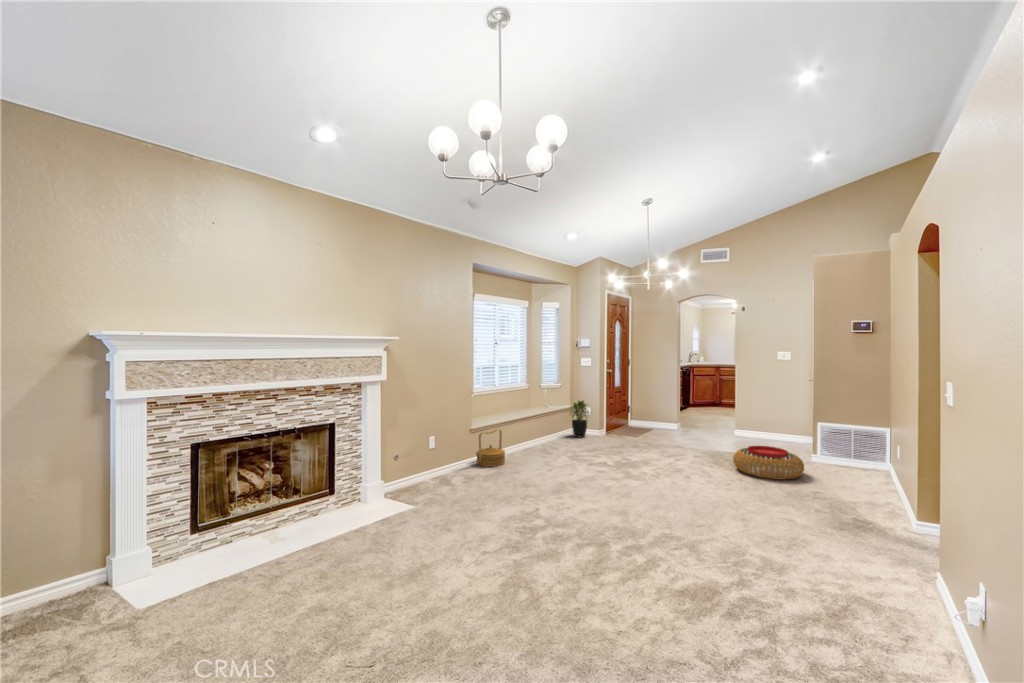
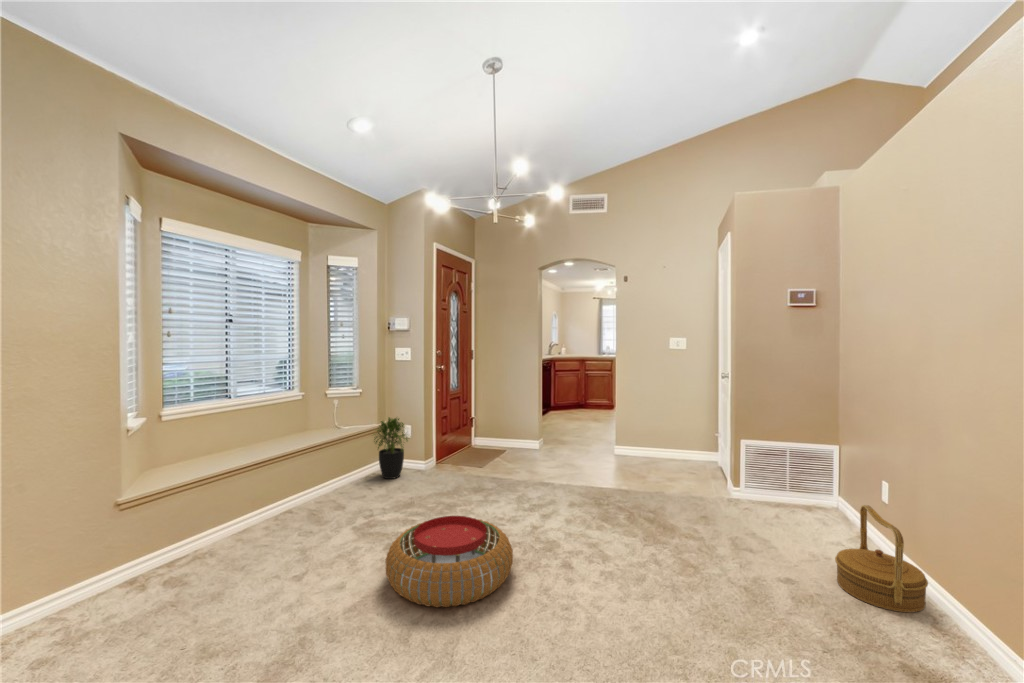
woven basket: present [476,429,505,467] -> present [835,505,928,613]
pouf: present [733,446,804,480] -> present [385,516,513,607]

